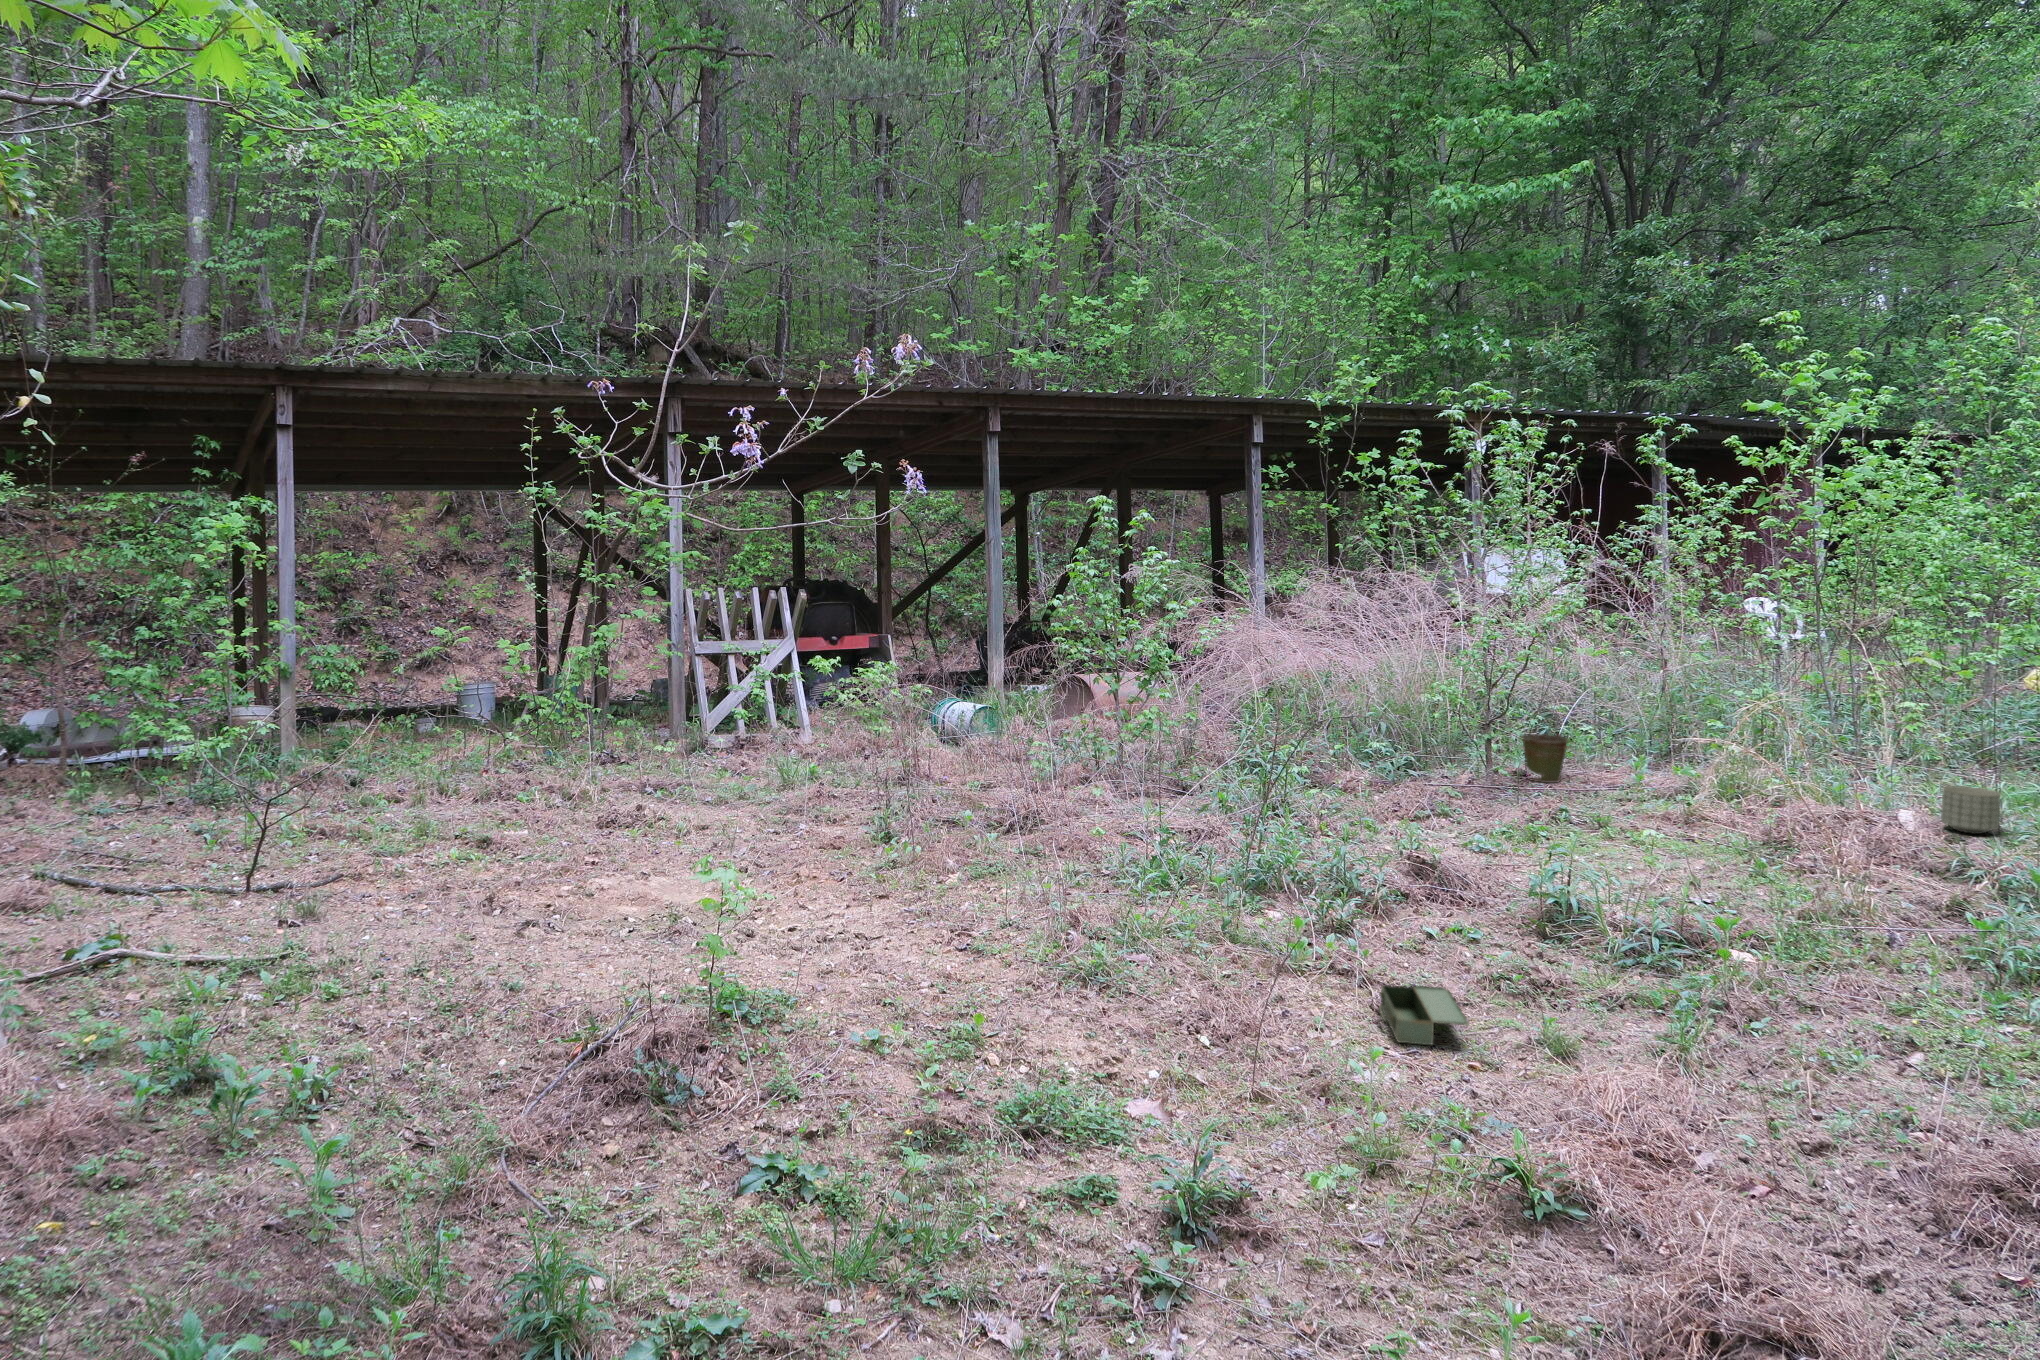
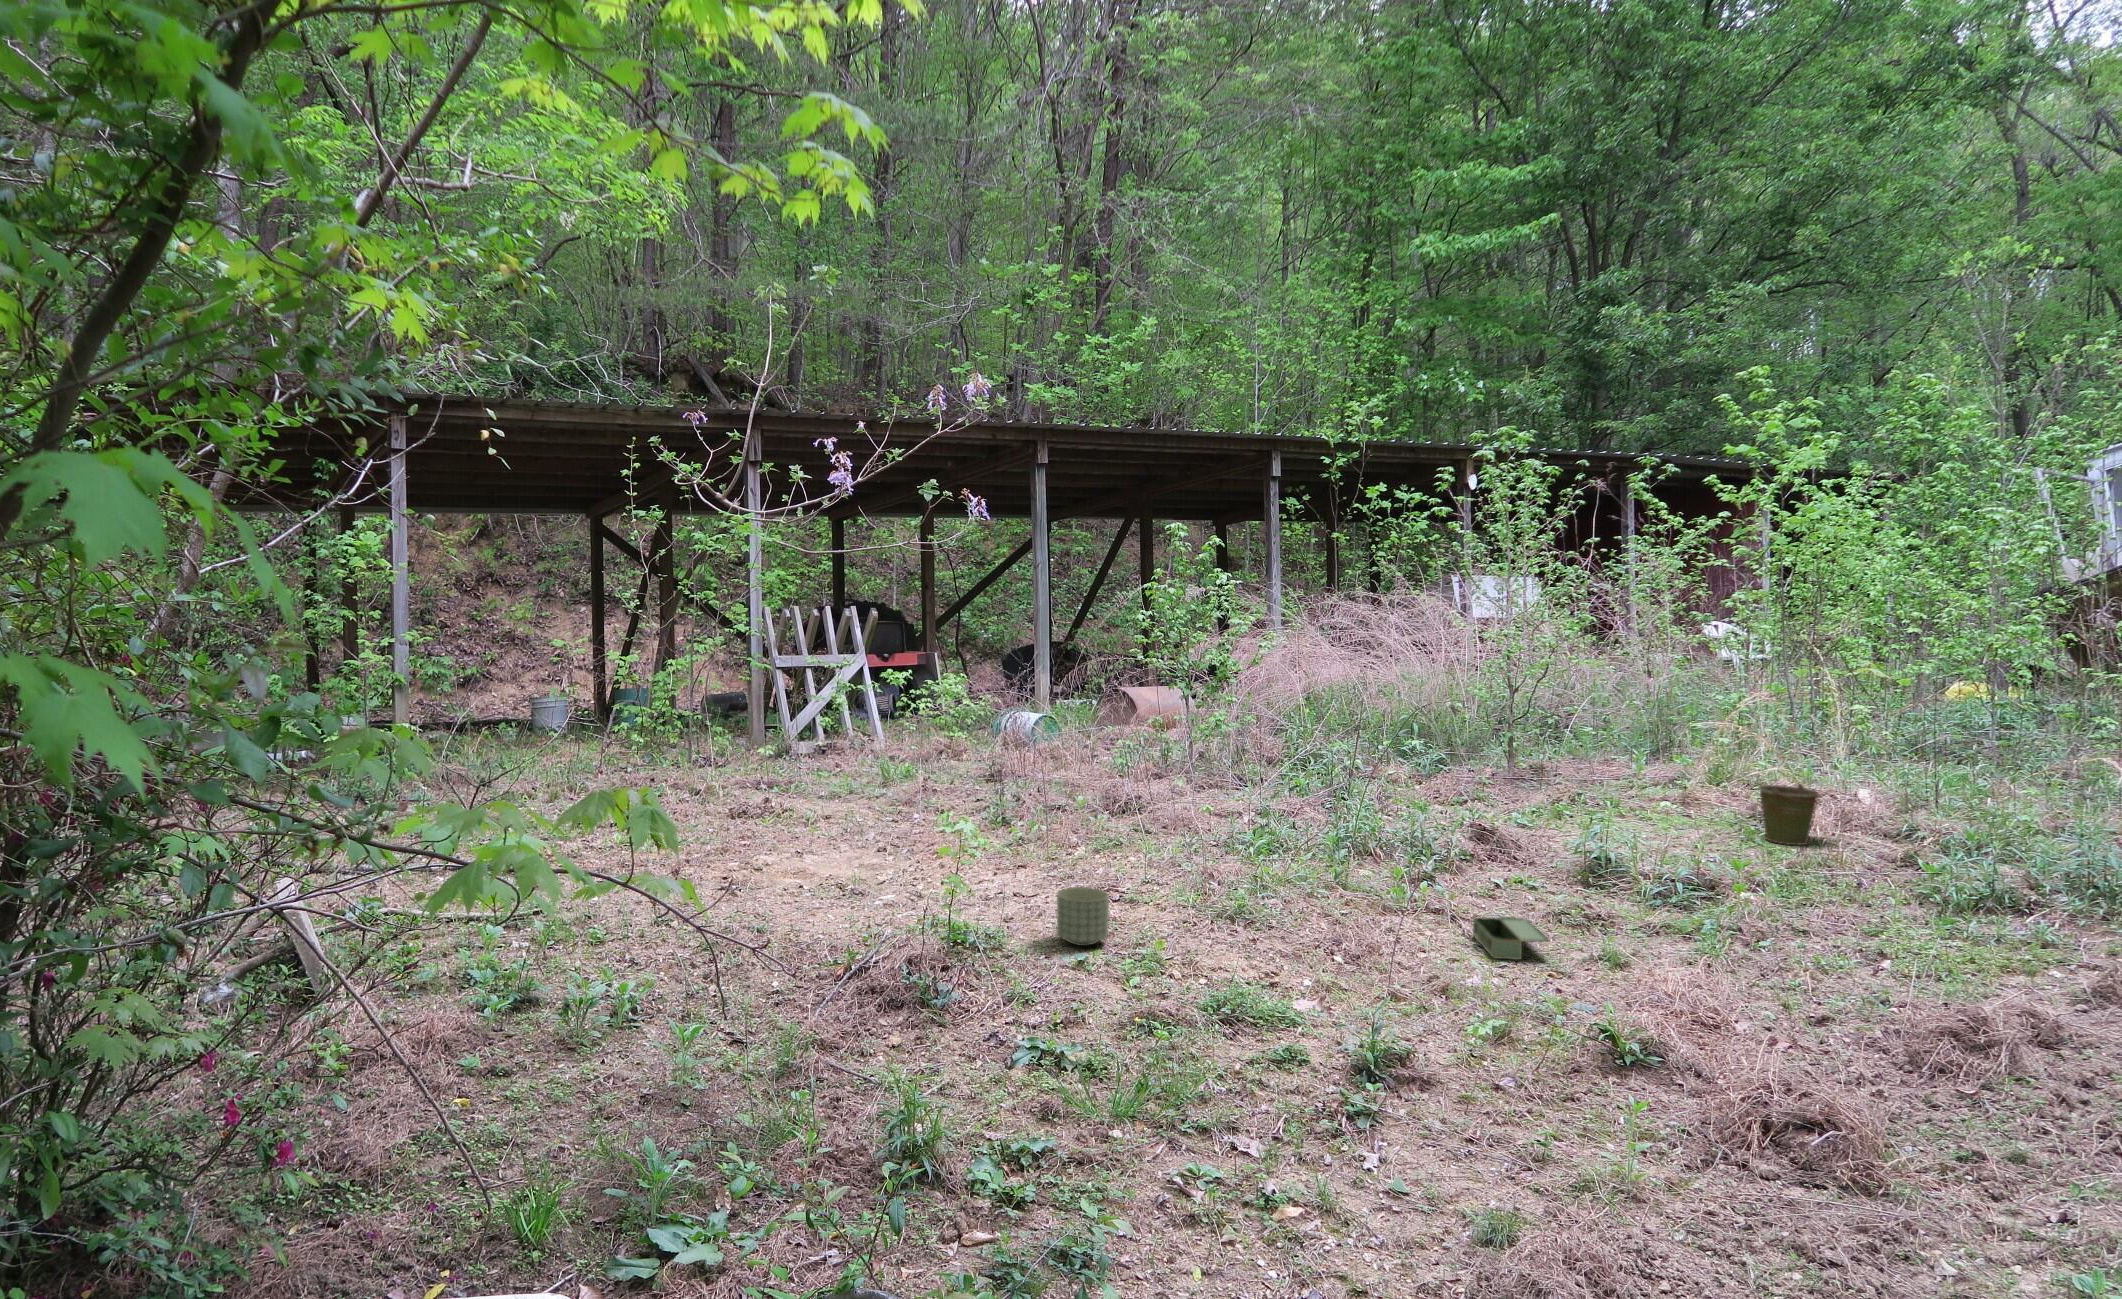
bucket: present [1522,734,1569,783] -> present [1759,784,1822,845]
planter: present [1941,786,2000,834] -> present [1057,887,1109,946]

